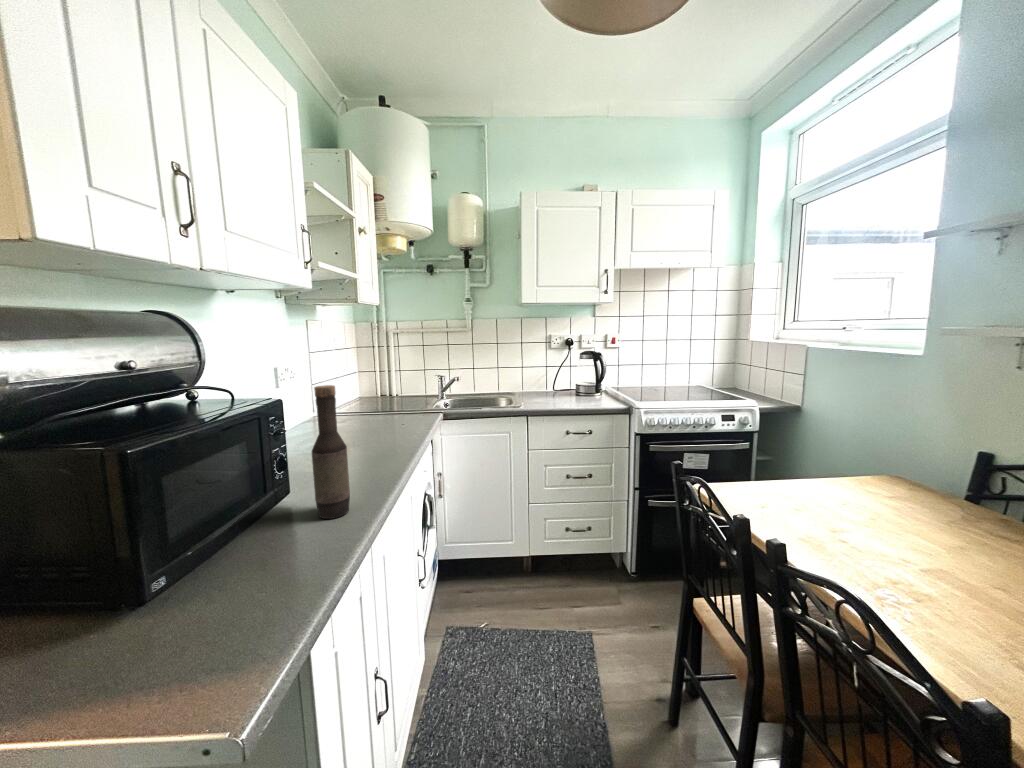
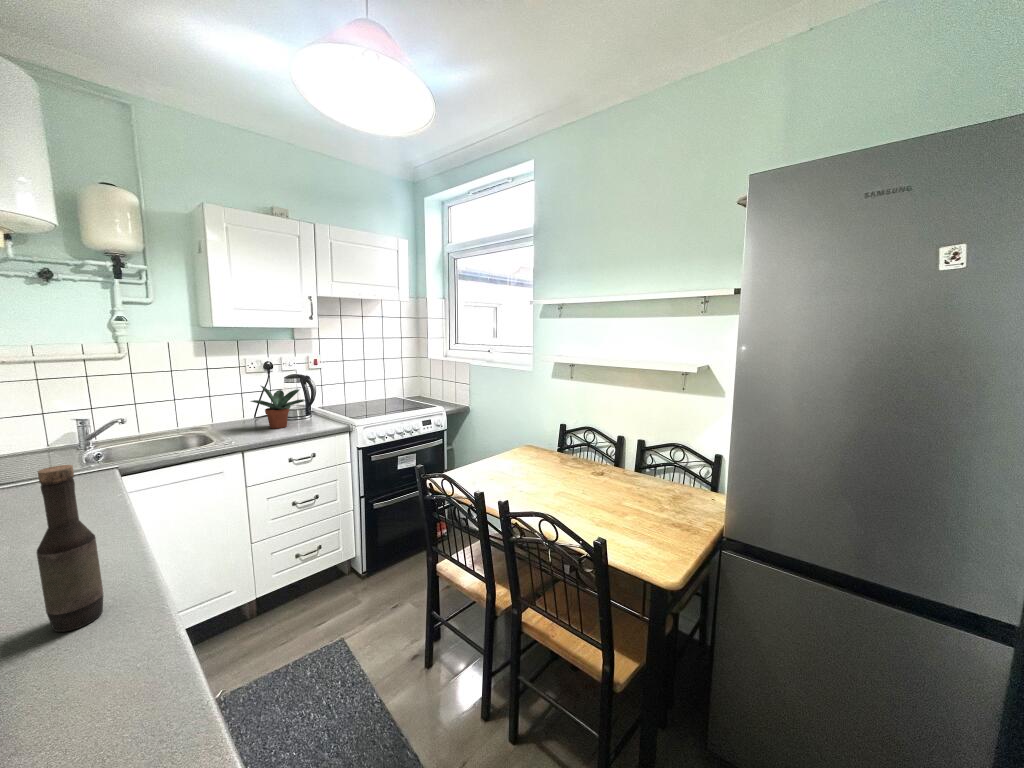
potted plant: none [548,358,594,401] -> present [251,386,305,428]

